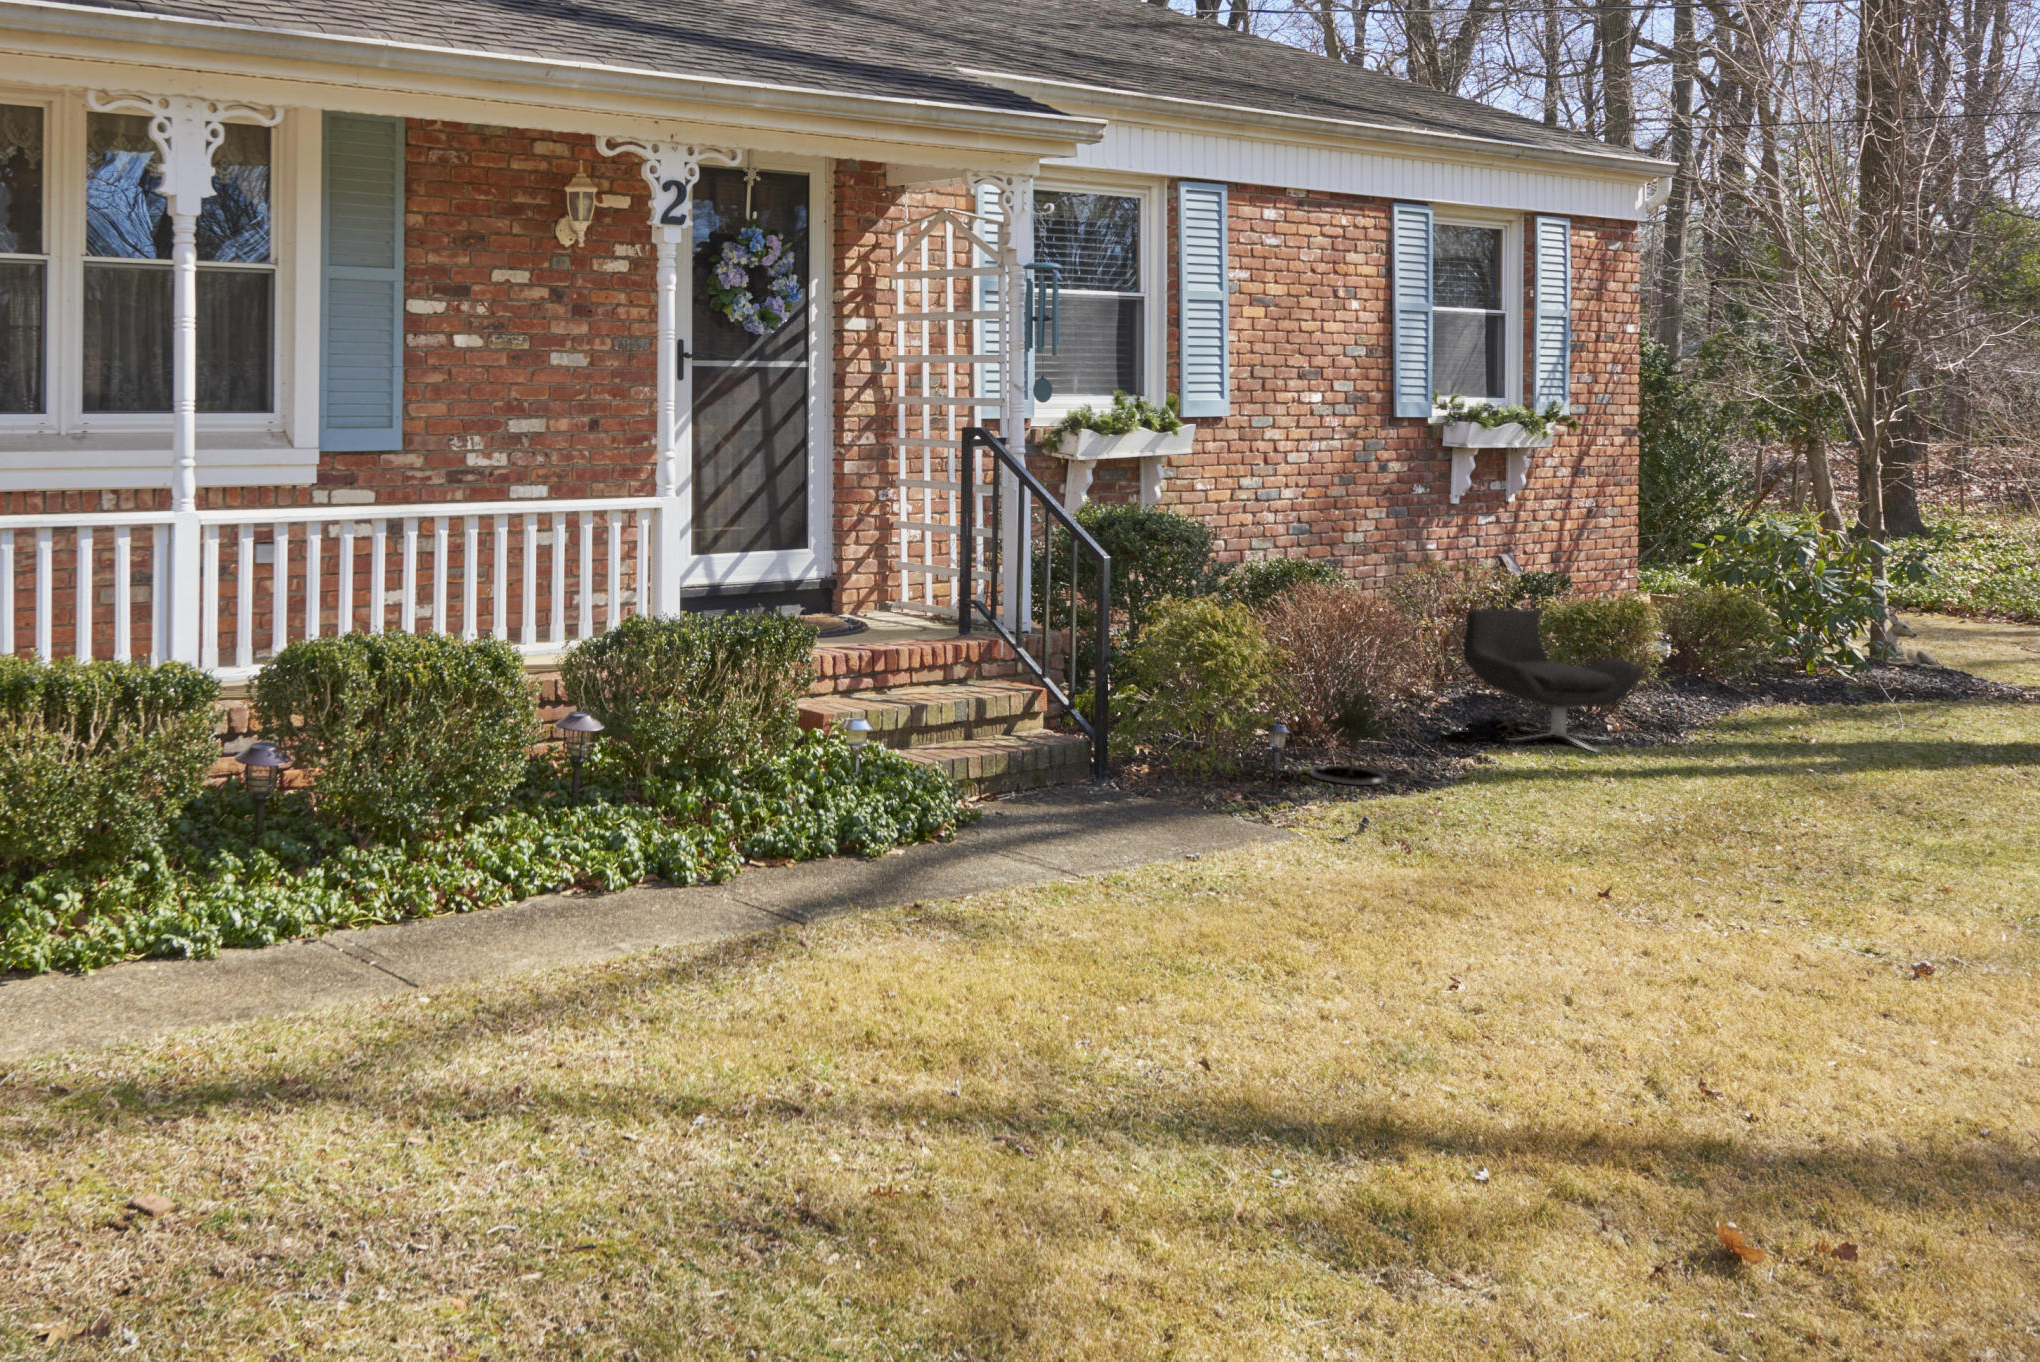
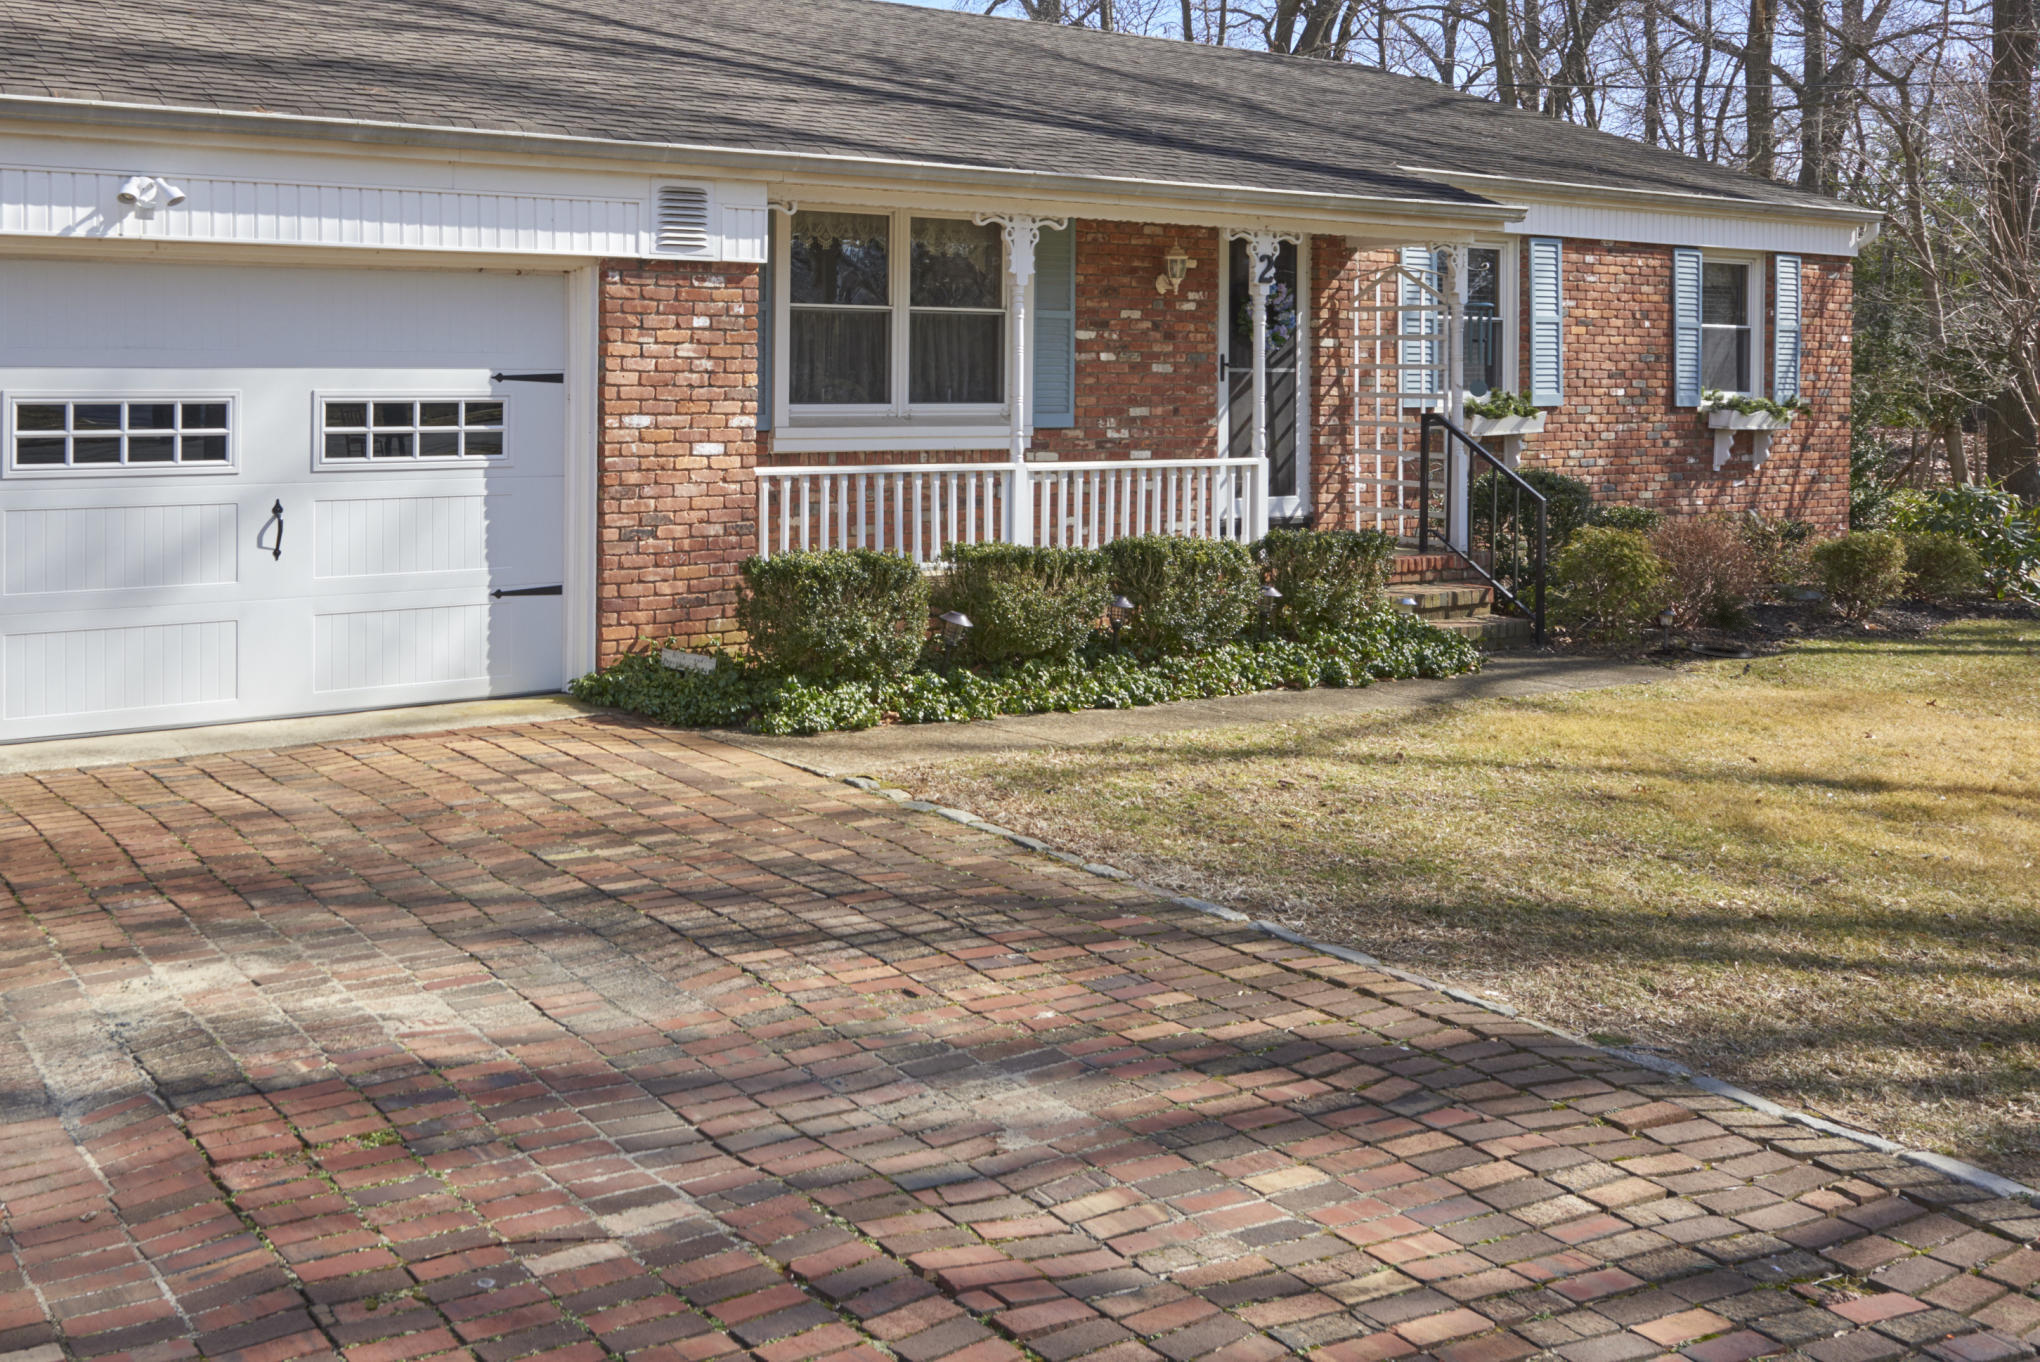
lounge chair: present [1462,609,1644,751] -> none [1774,544,1924,644]

